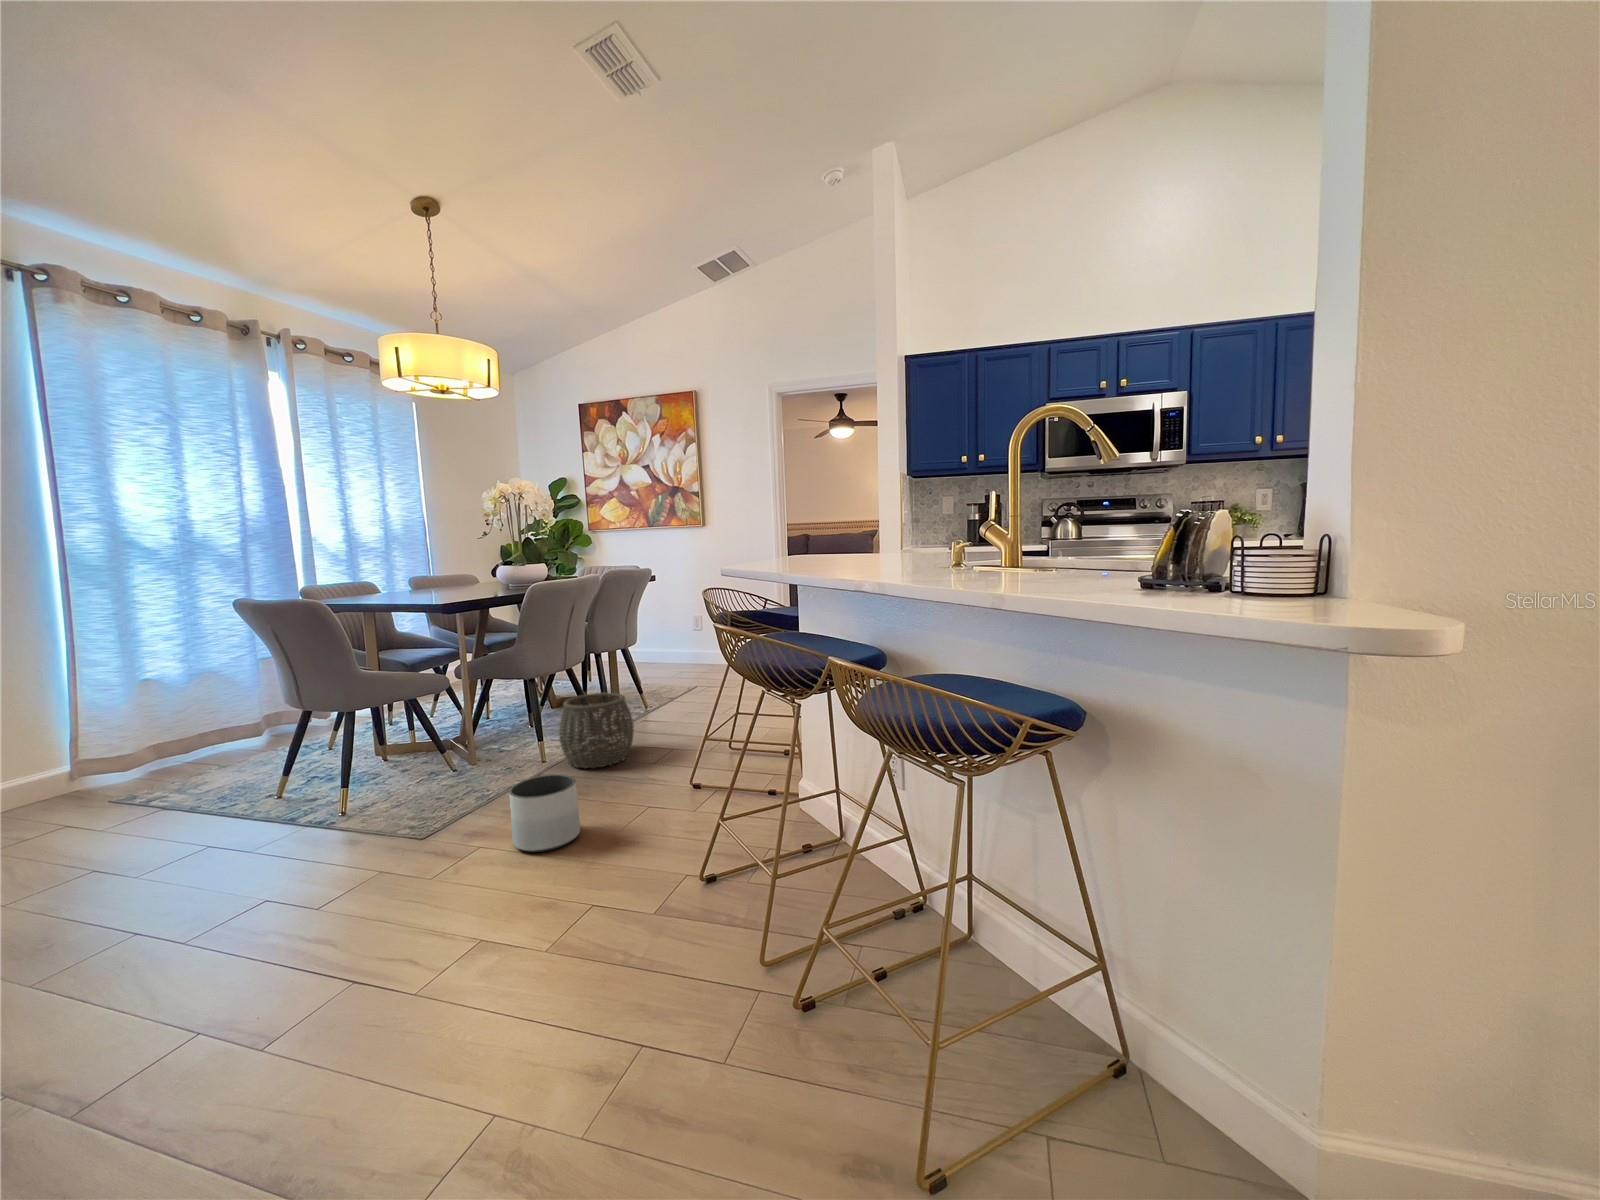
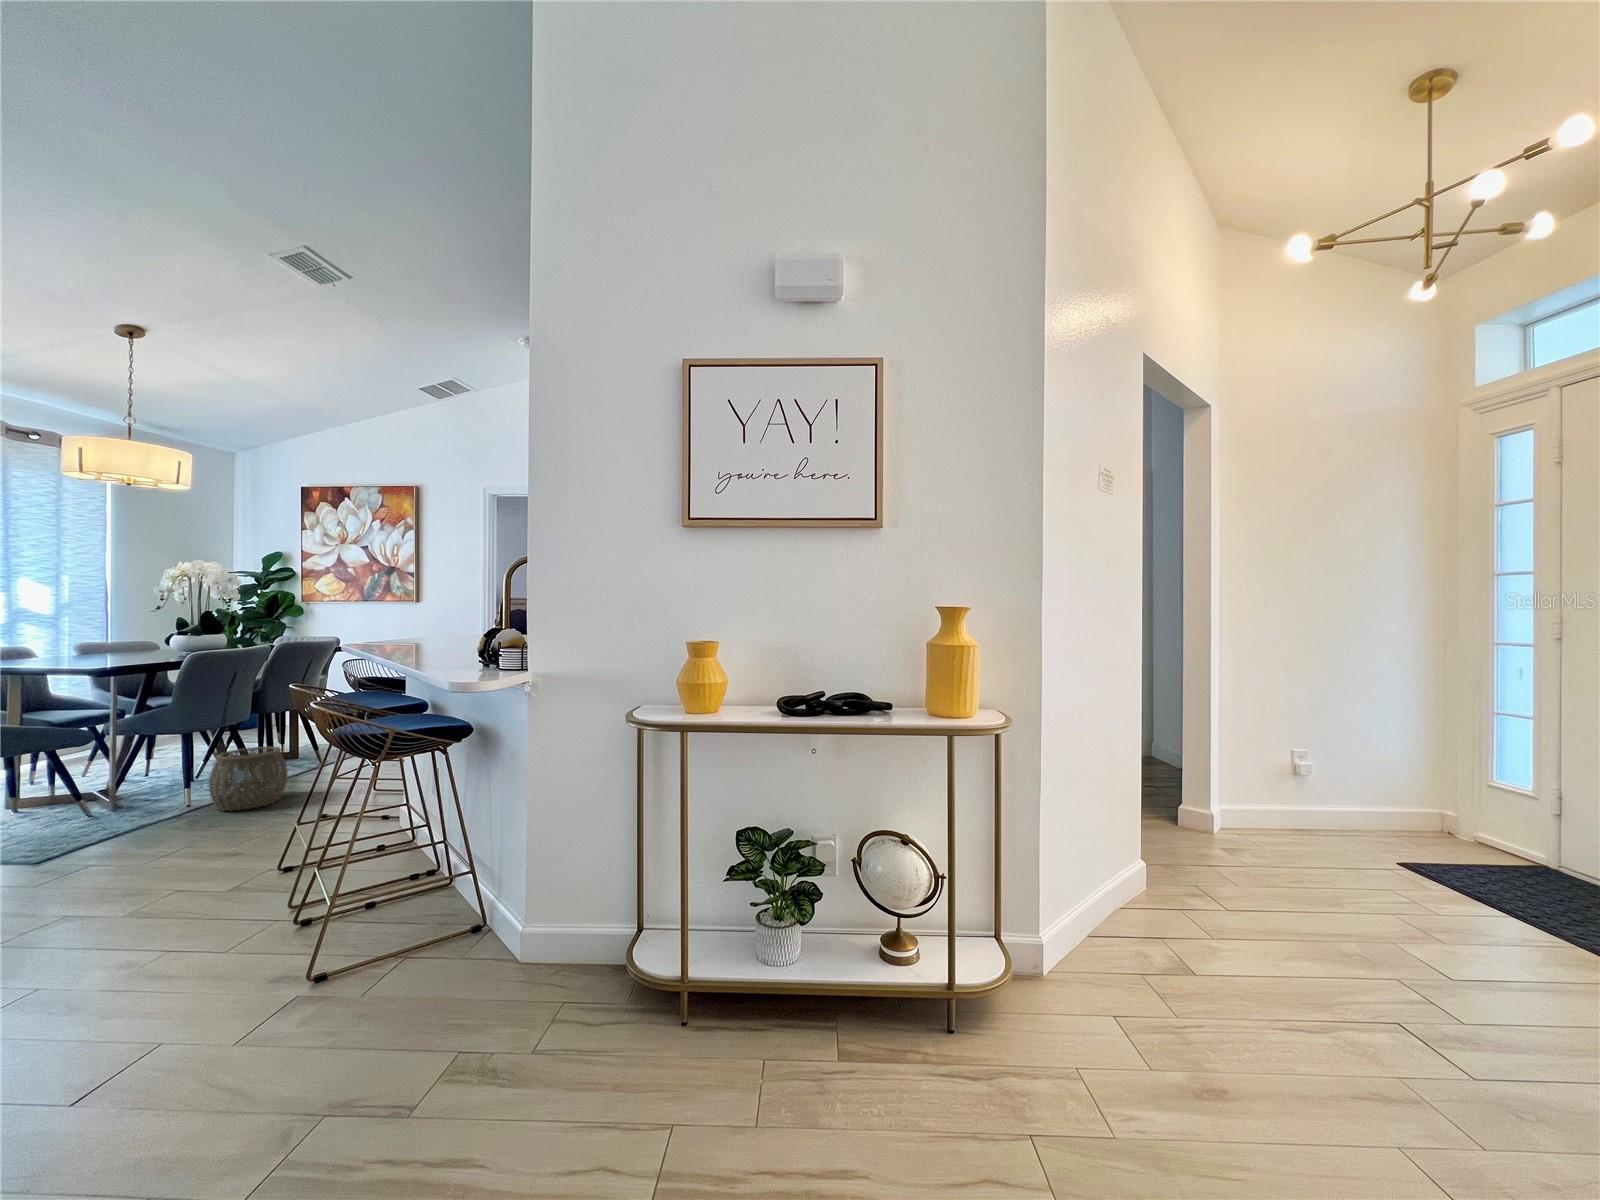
planter: present [509,775,580,852] -> none [129,809,199,870]

